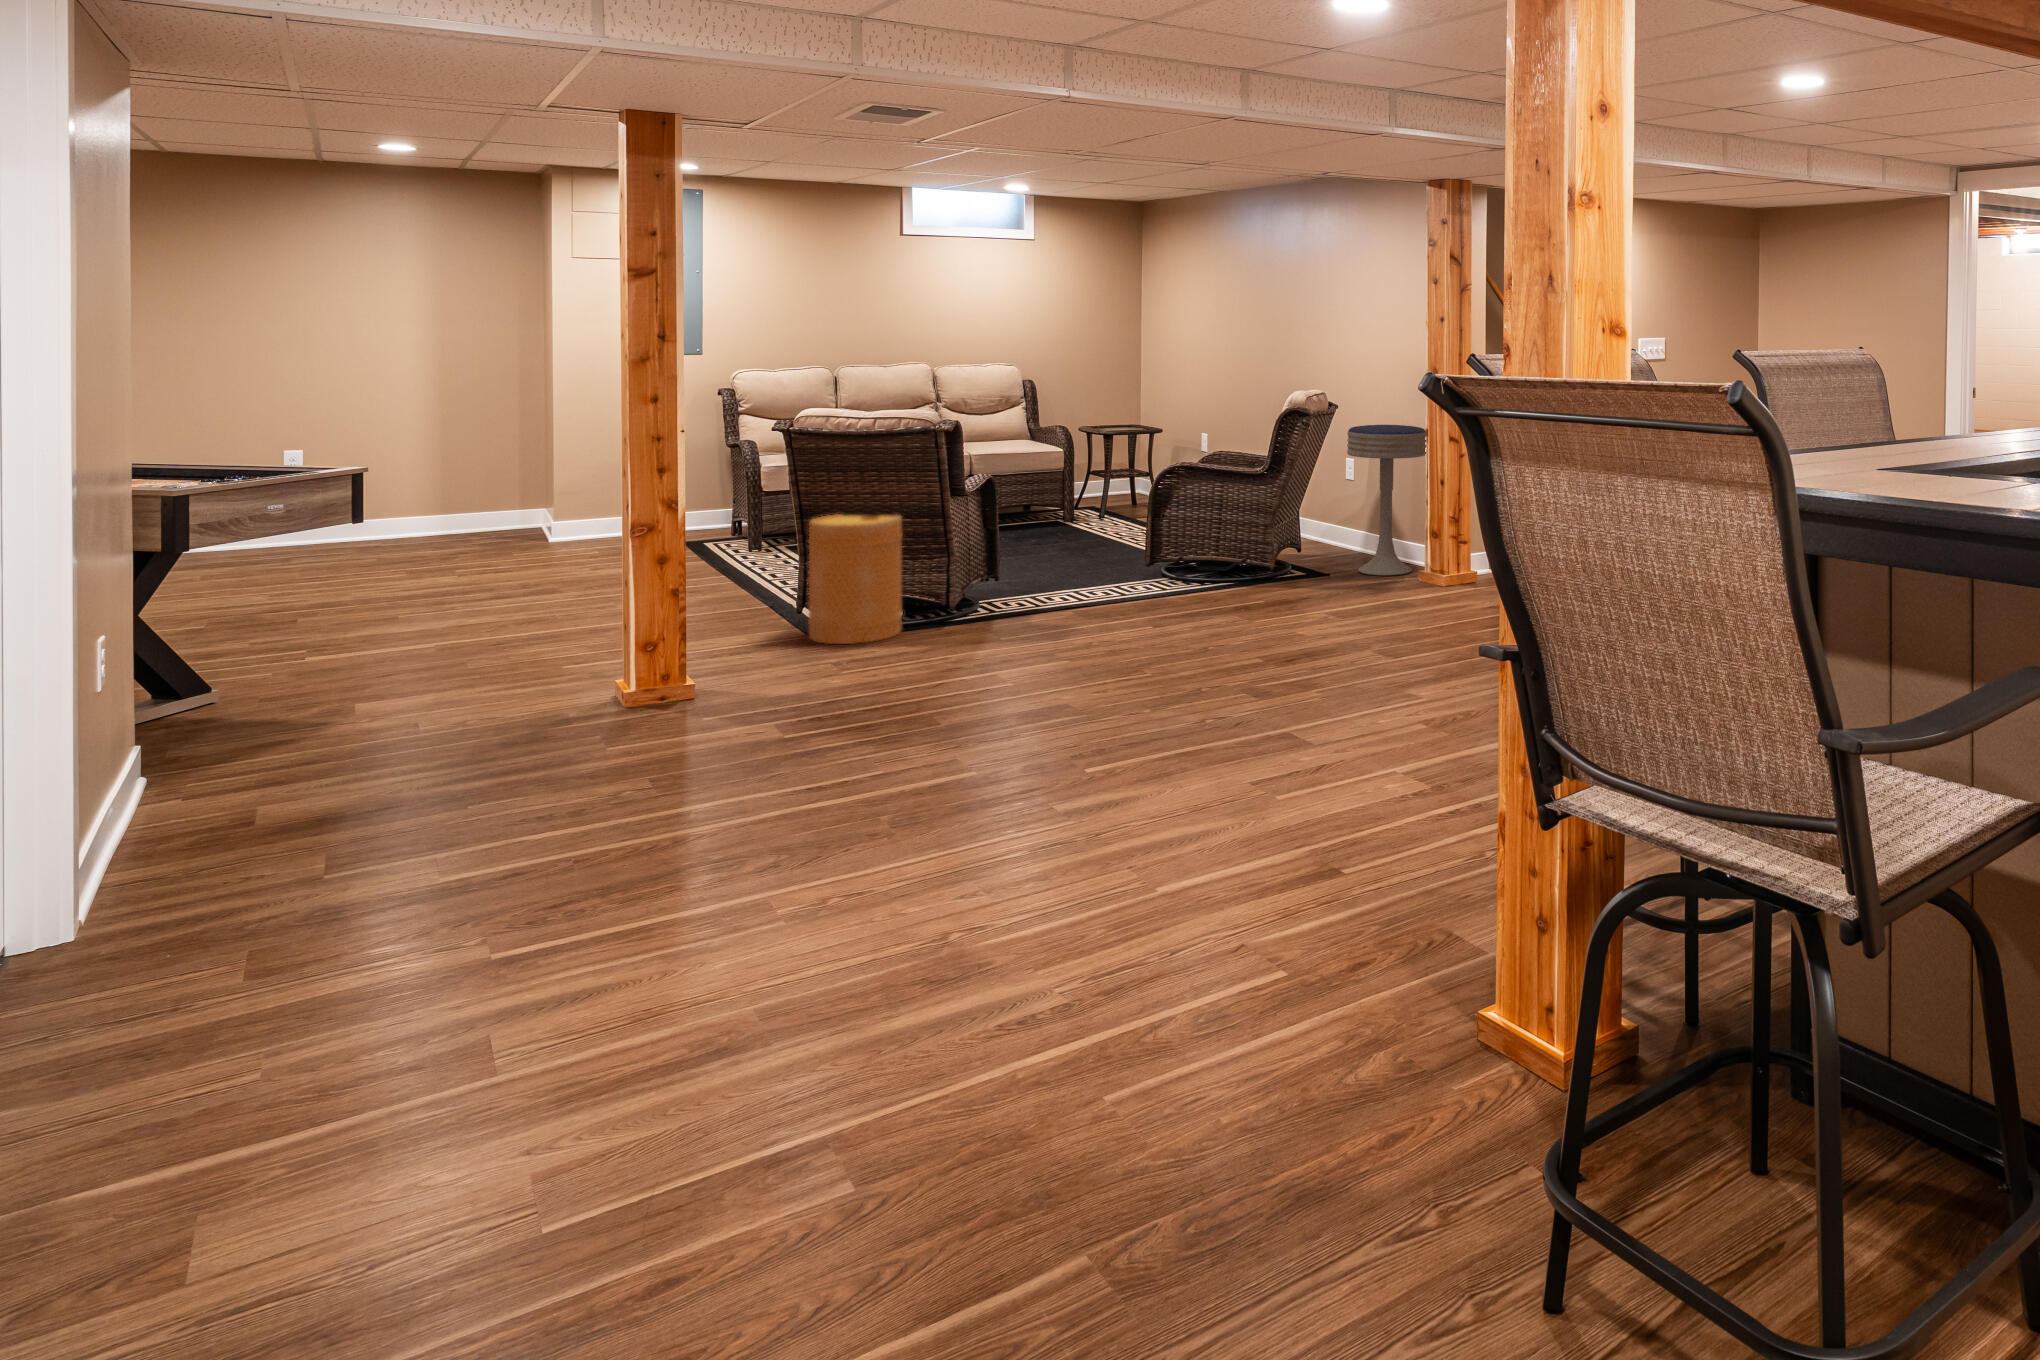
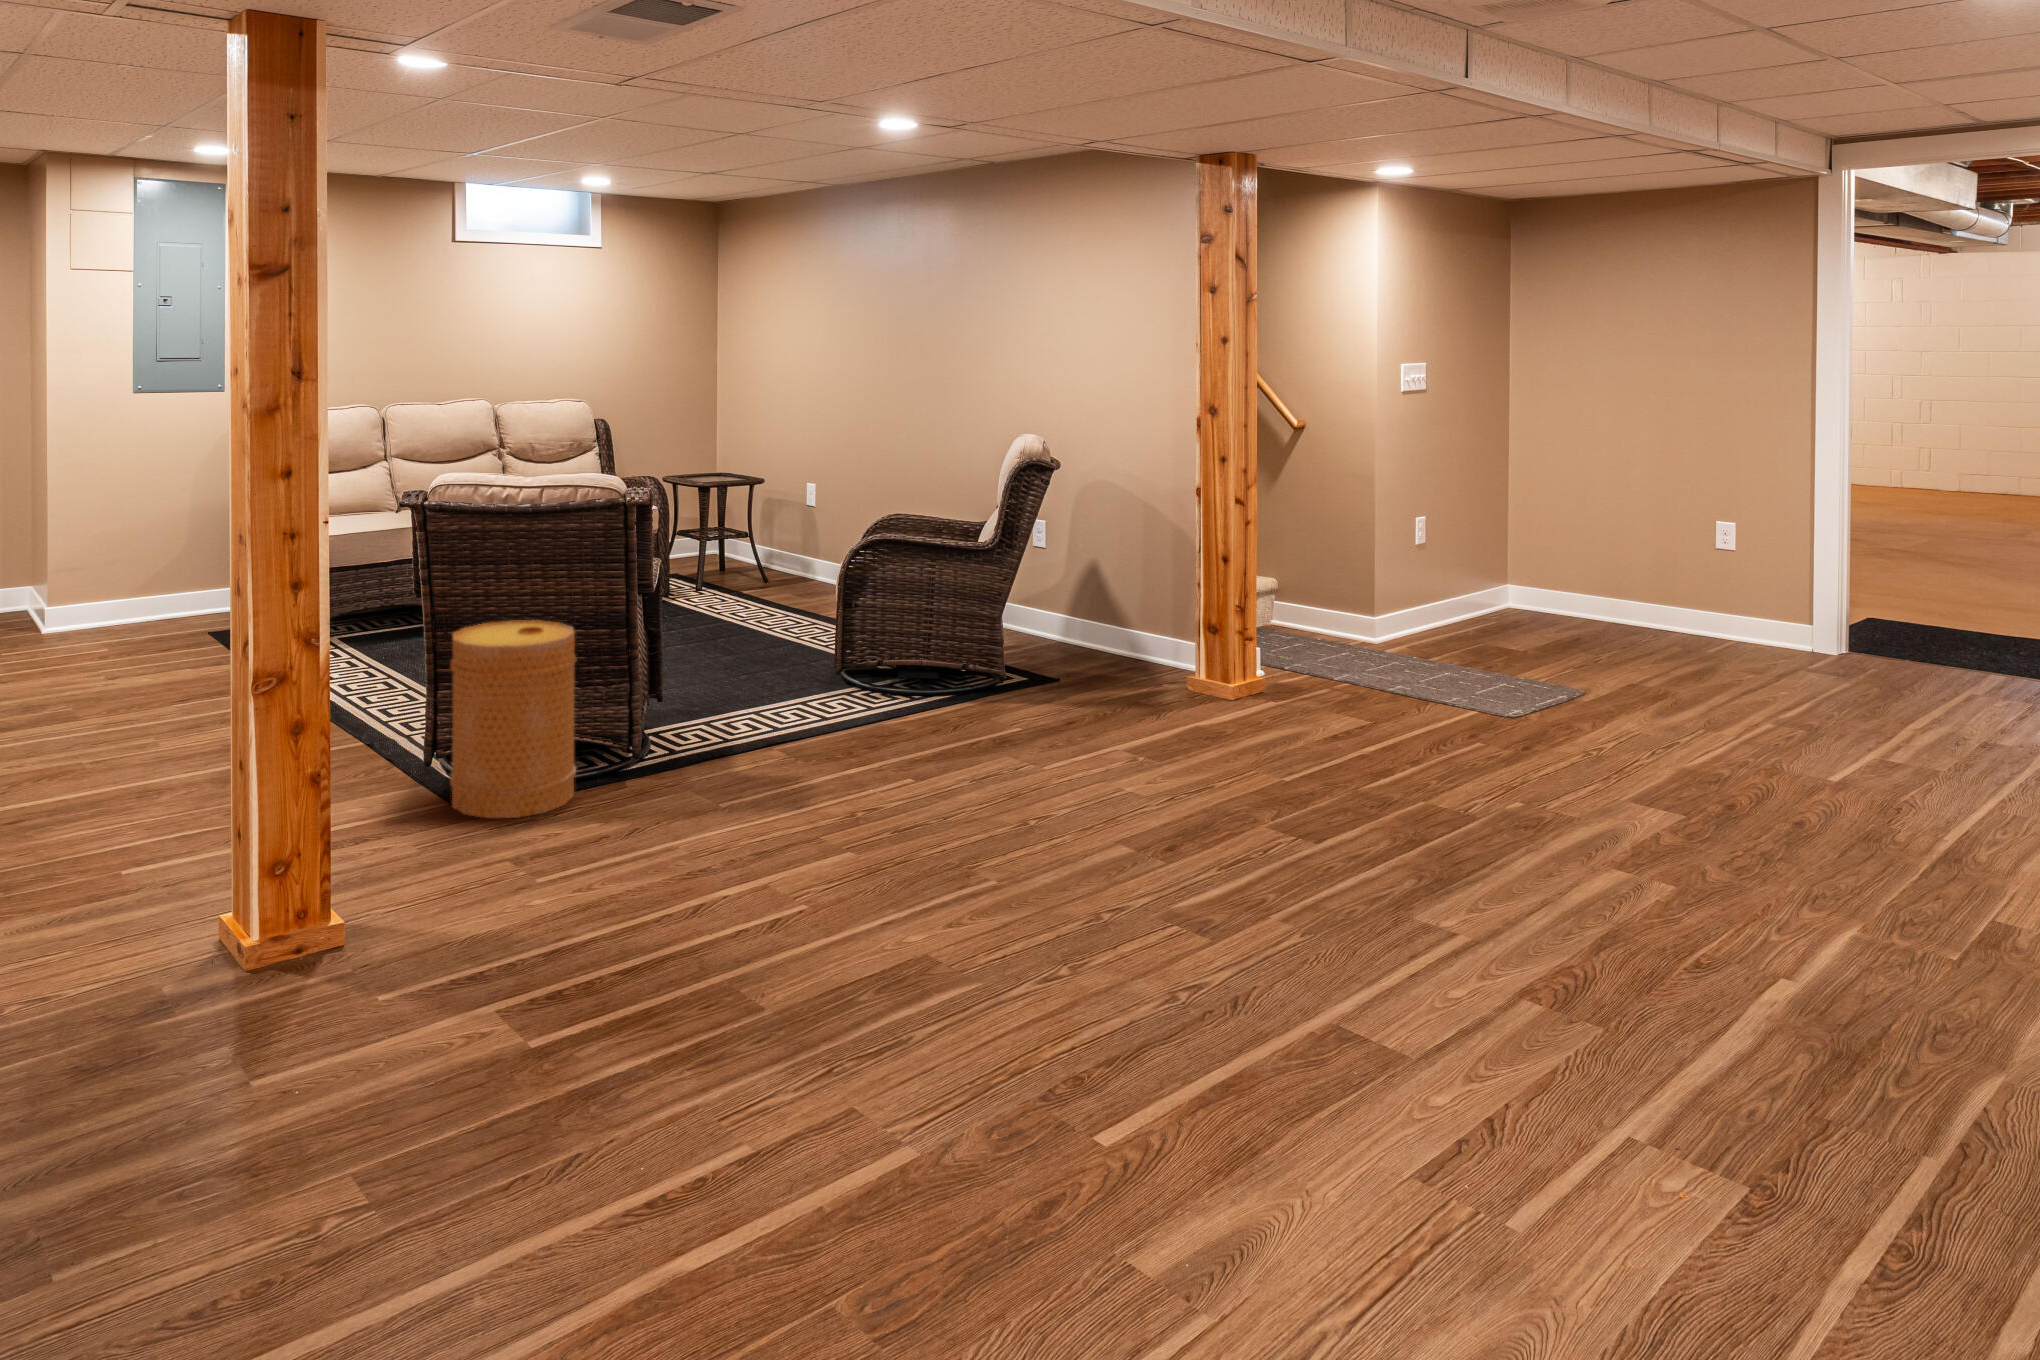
bar stool: present [1347,425,1426,576] -> none [1086,480,1191,681]

